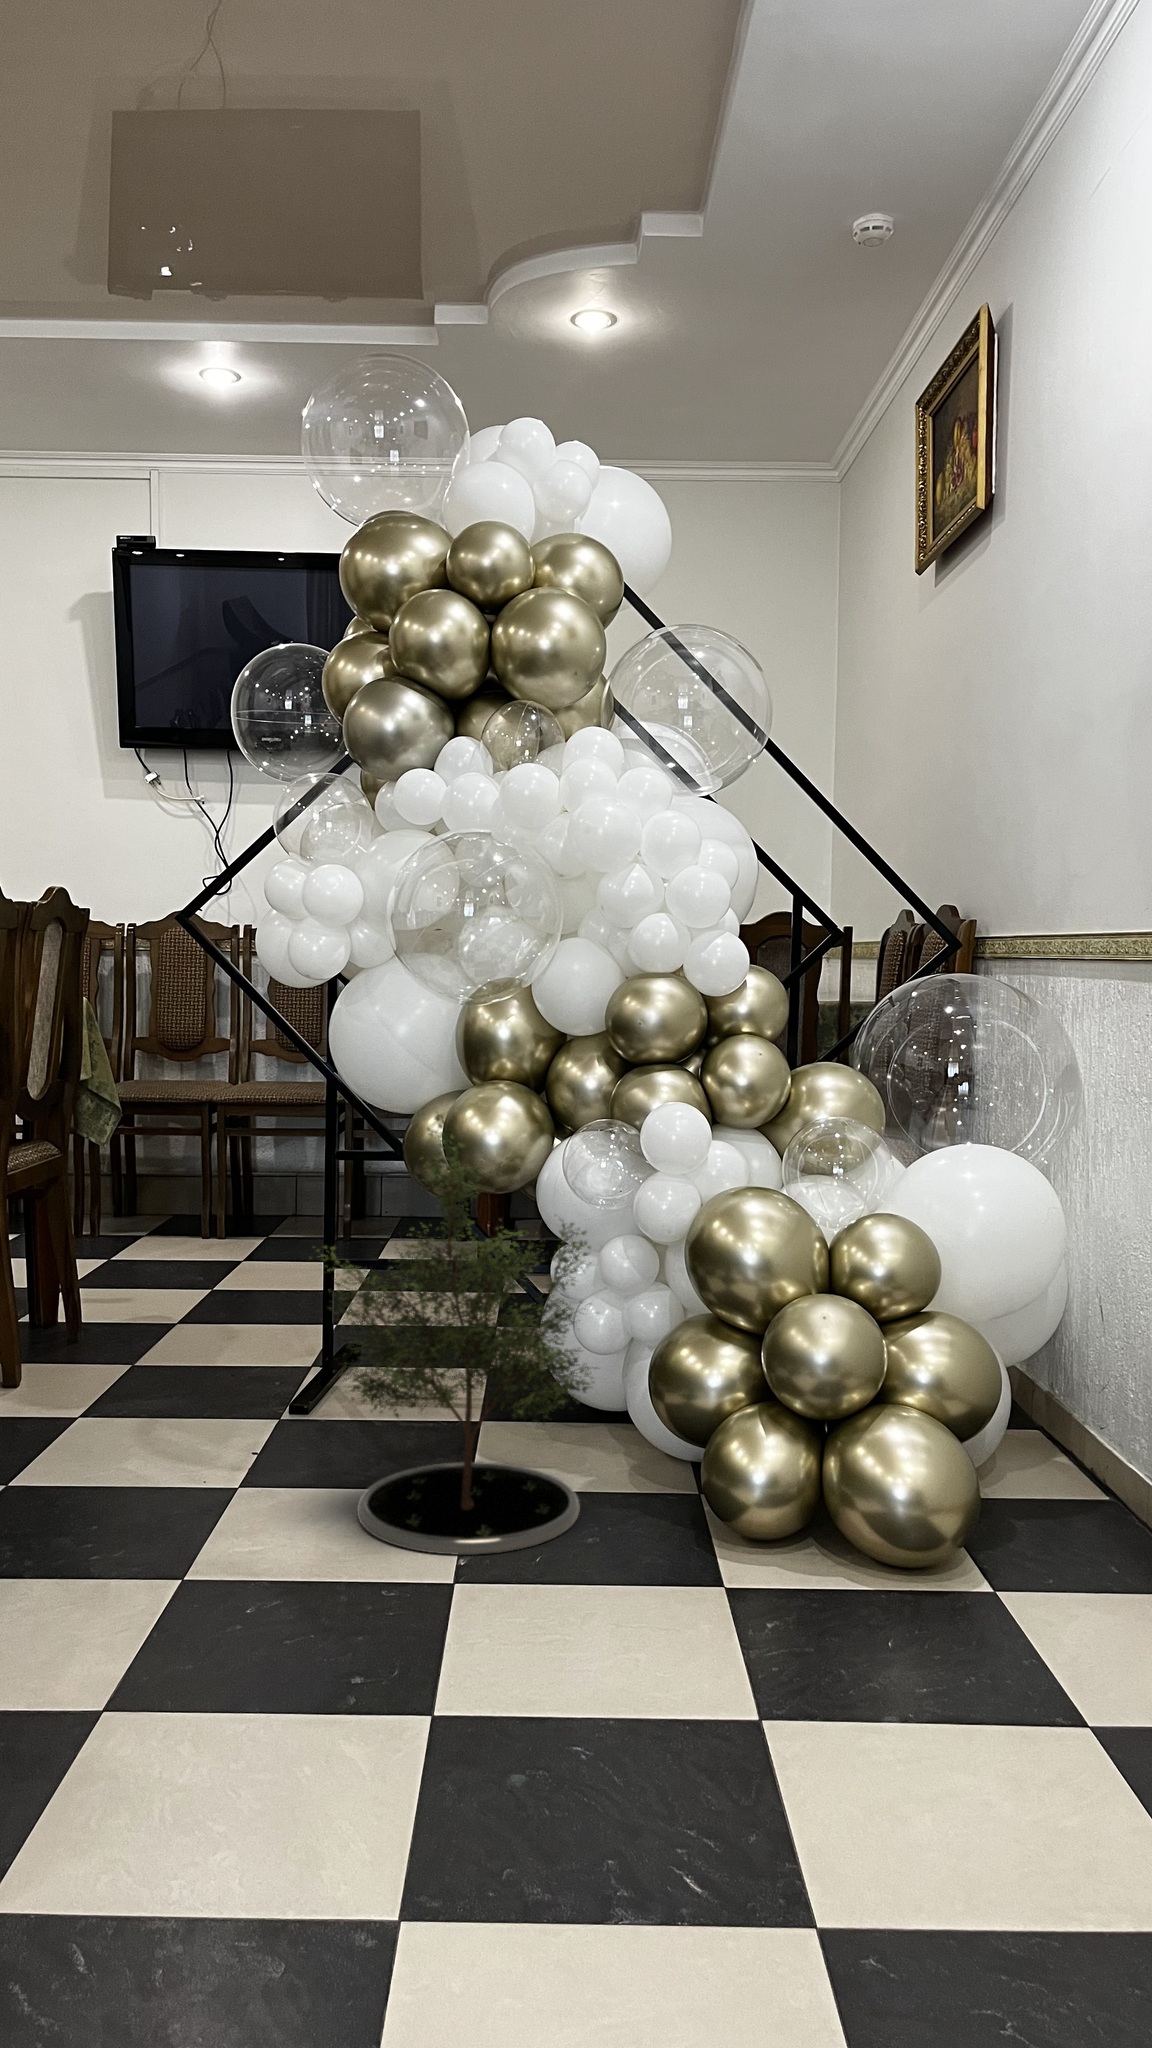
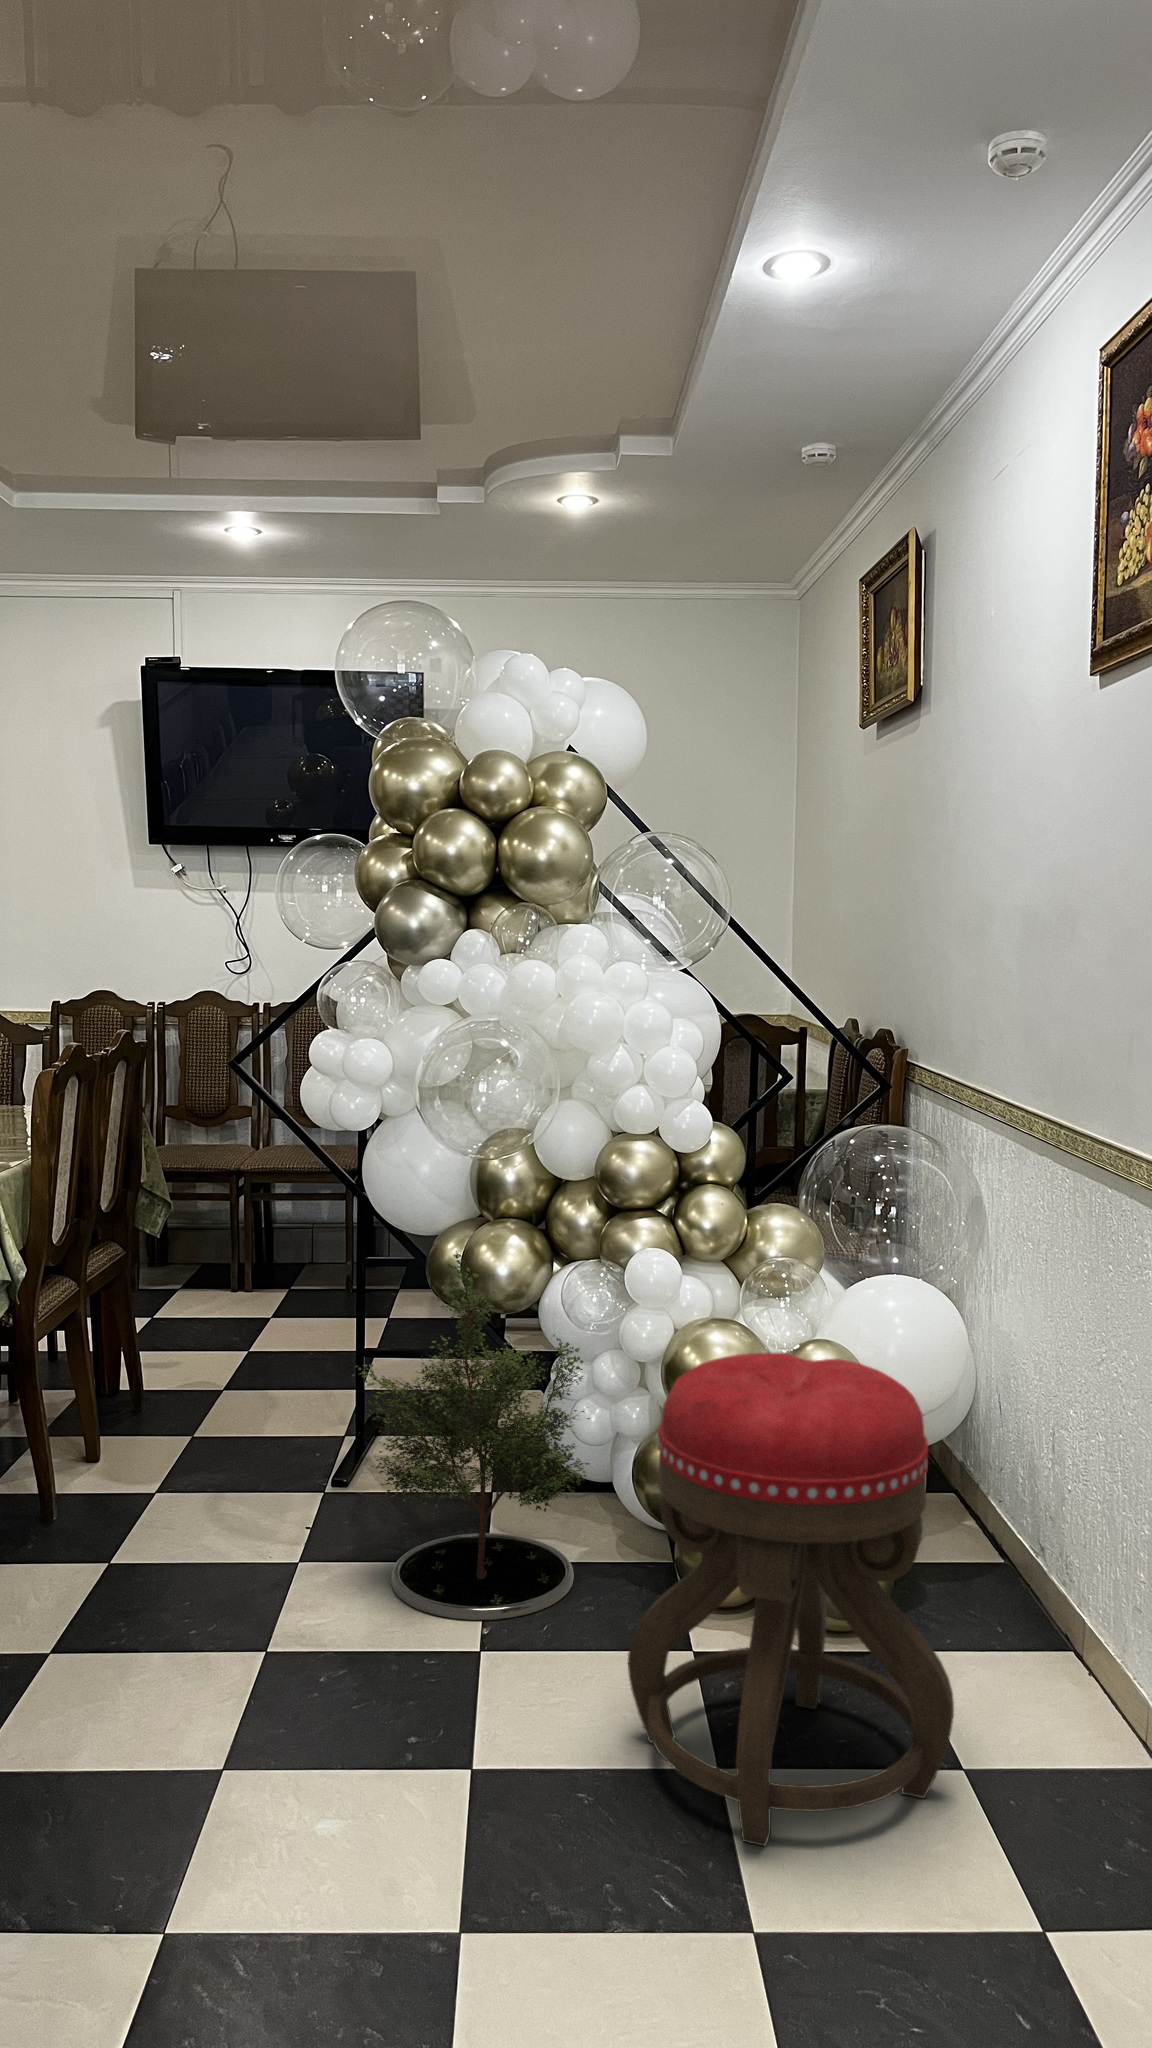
ottoman: none [643,1199,1068,1816] -> present [628,1353,954,1846]

